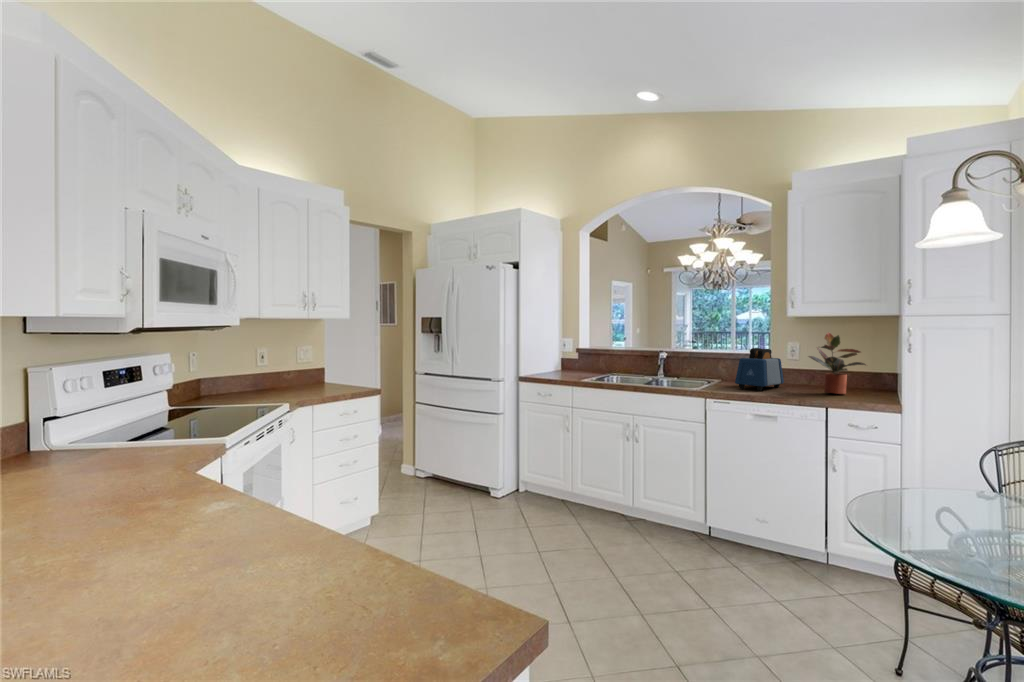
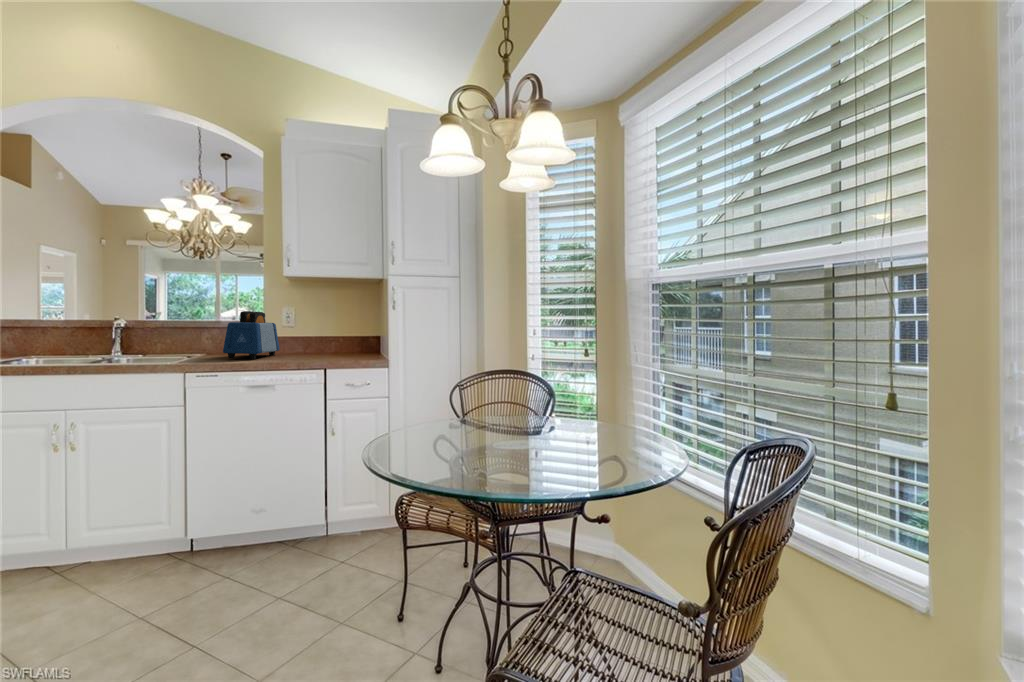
potted plant: present [809,333,866,394] -> none [304,294,360,356]

